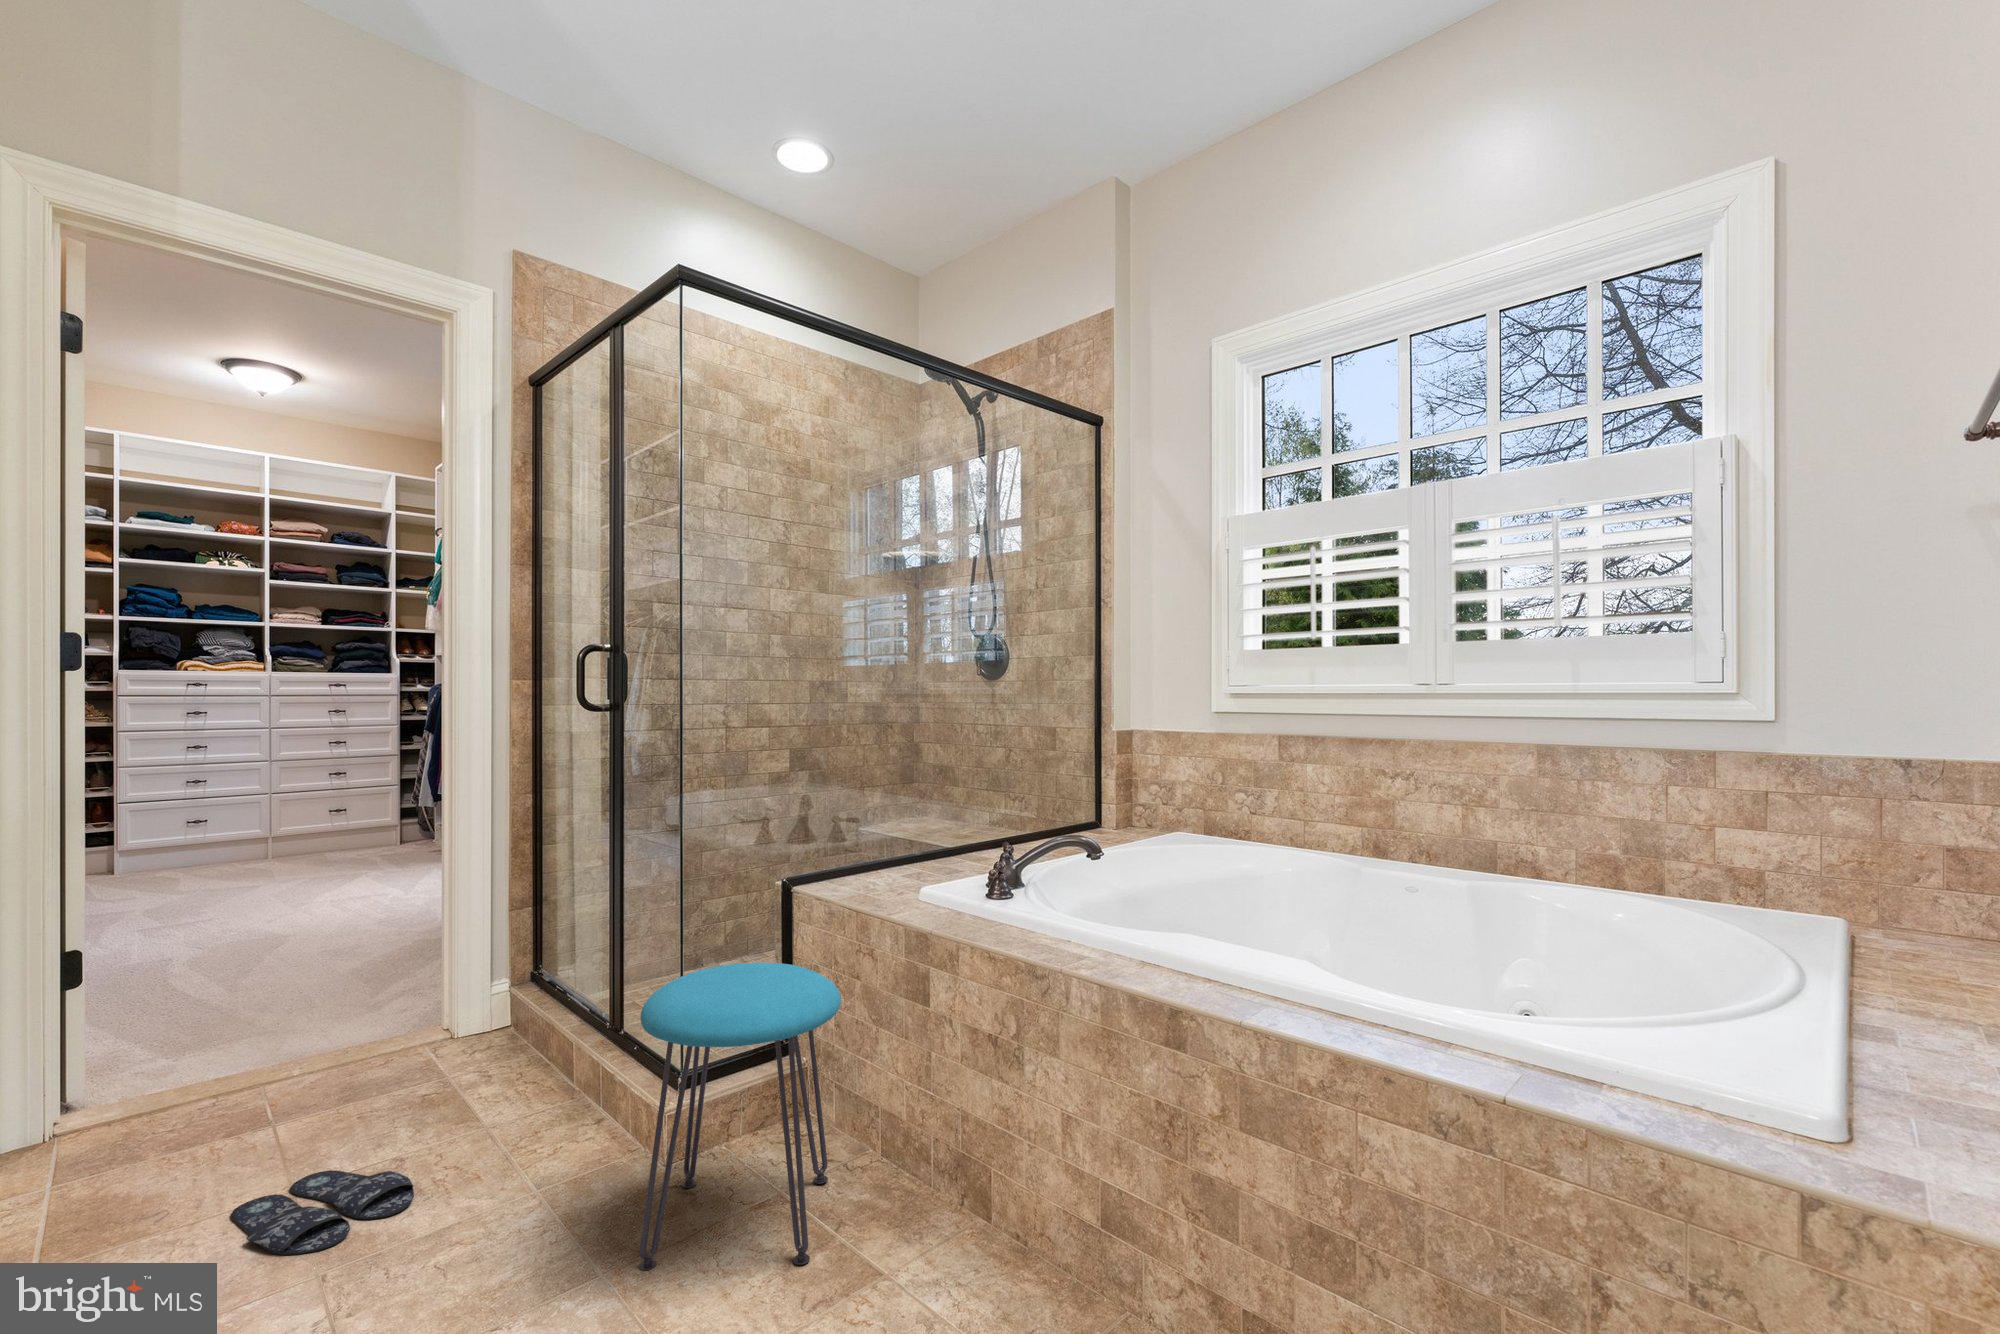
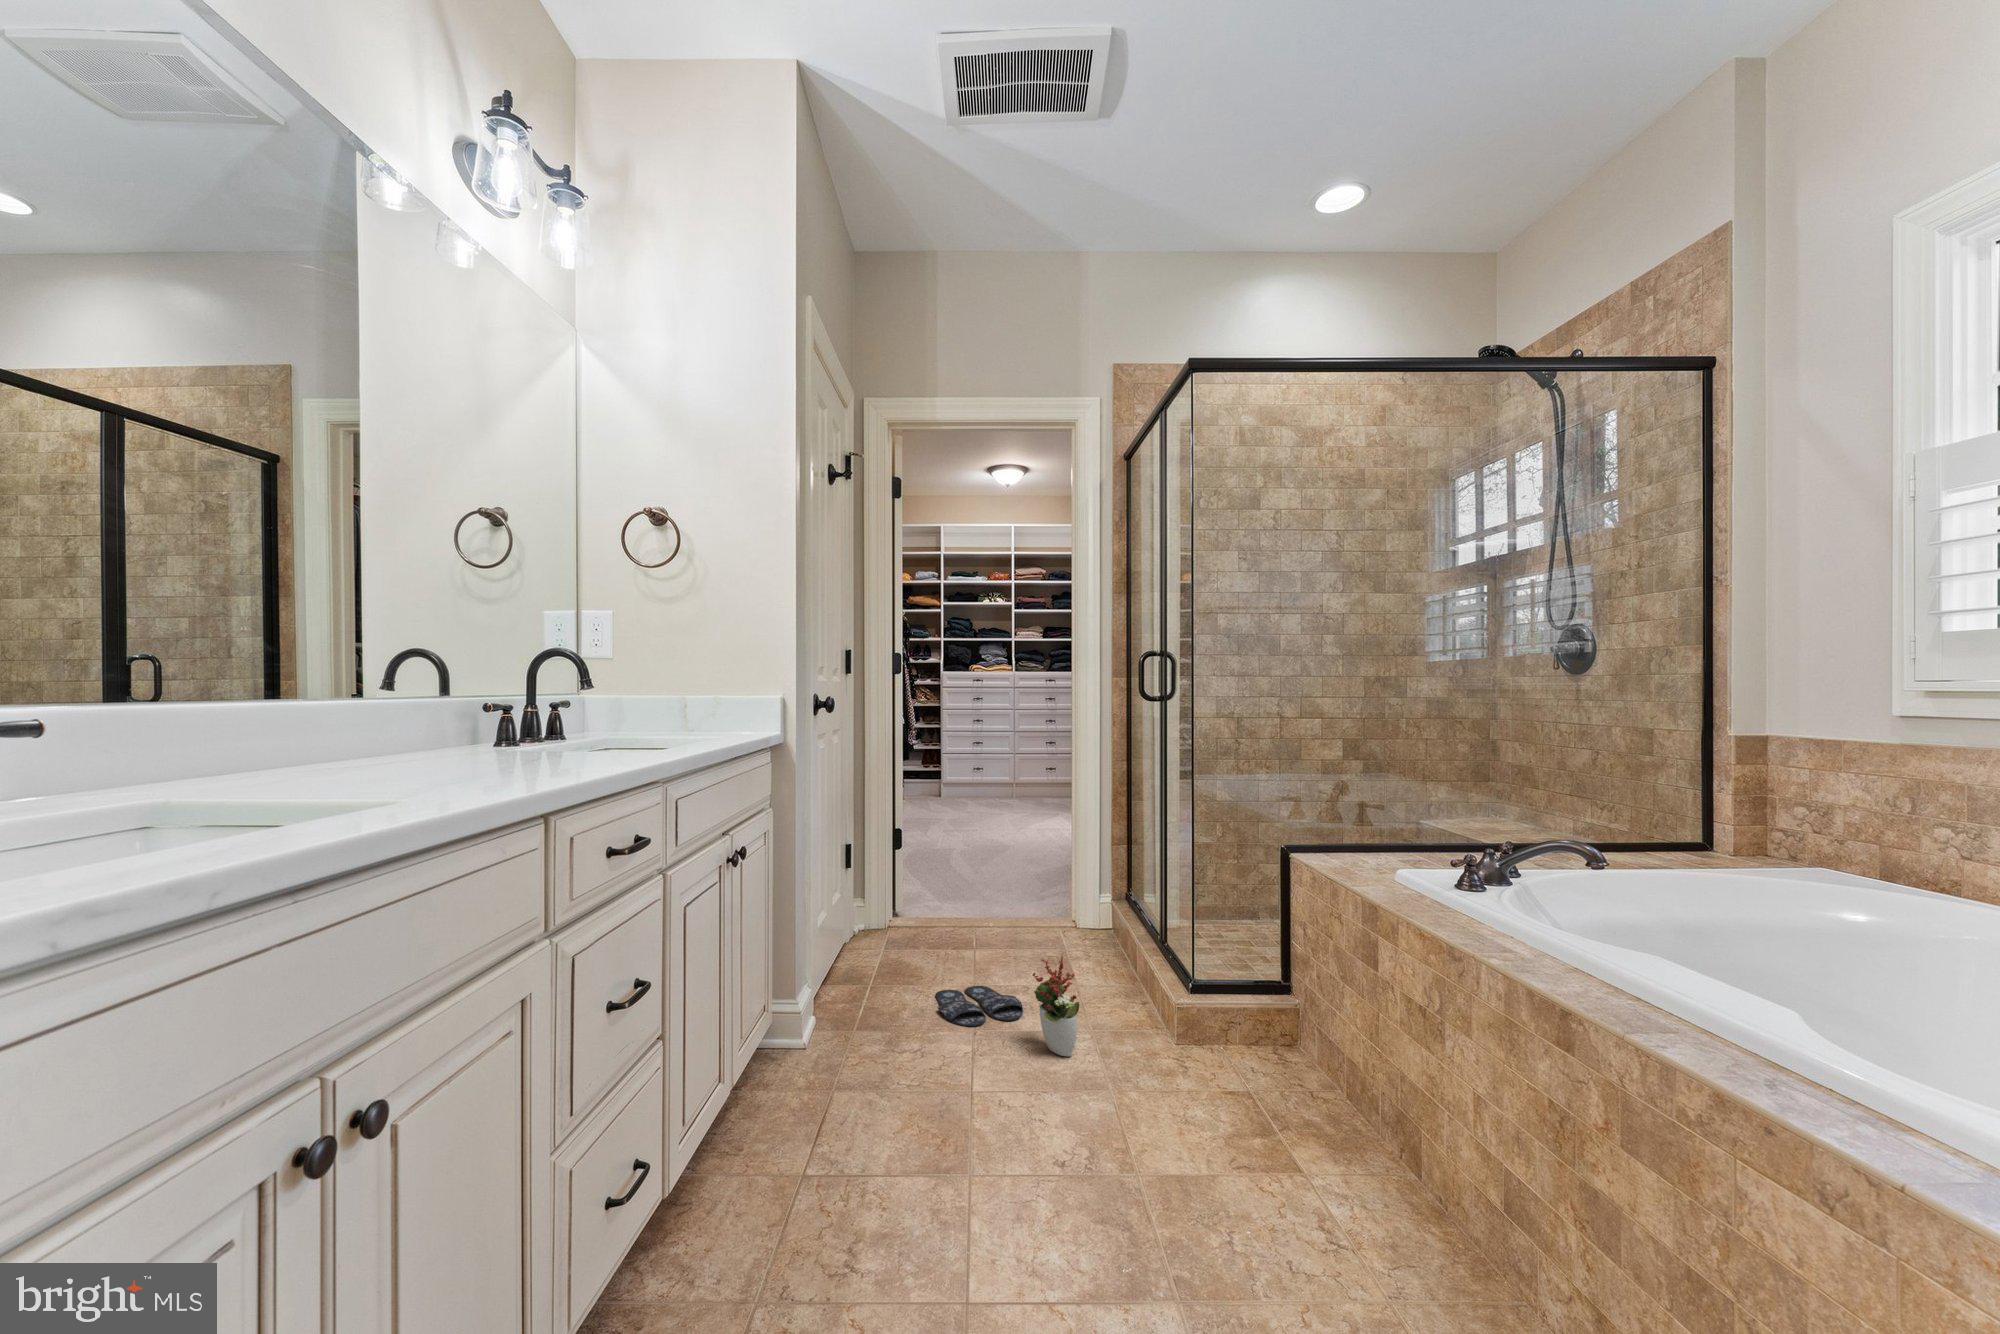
stool: present [639,963,841,1271] -> none [1132,902,1294,1145]
decorative plant: none [454,1089,536,1240] -> present [1033,956,1079,1056]

